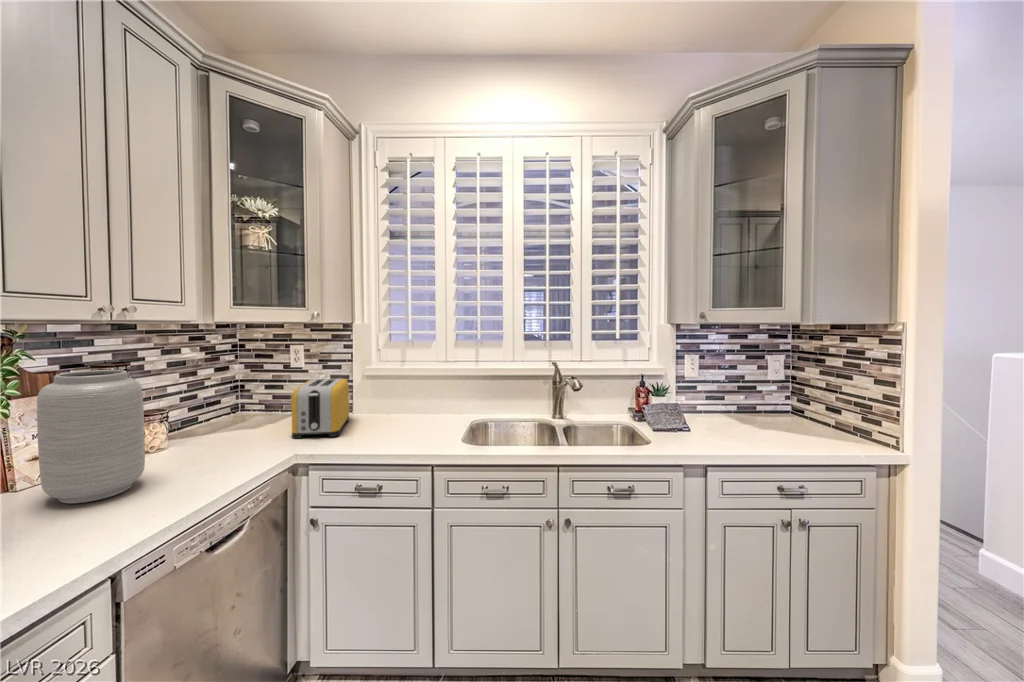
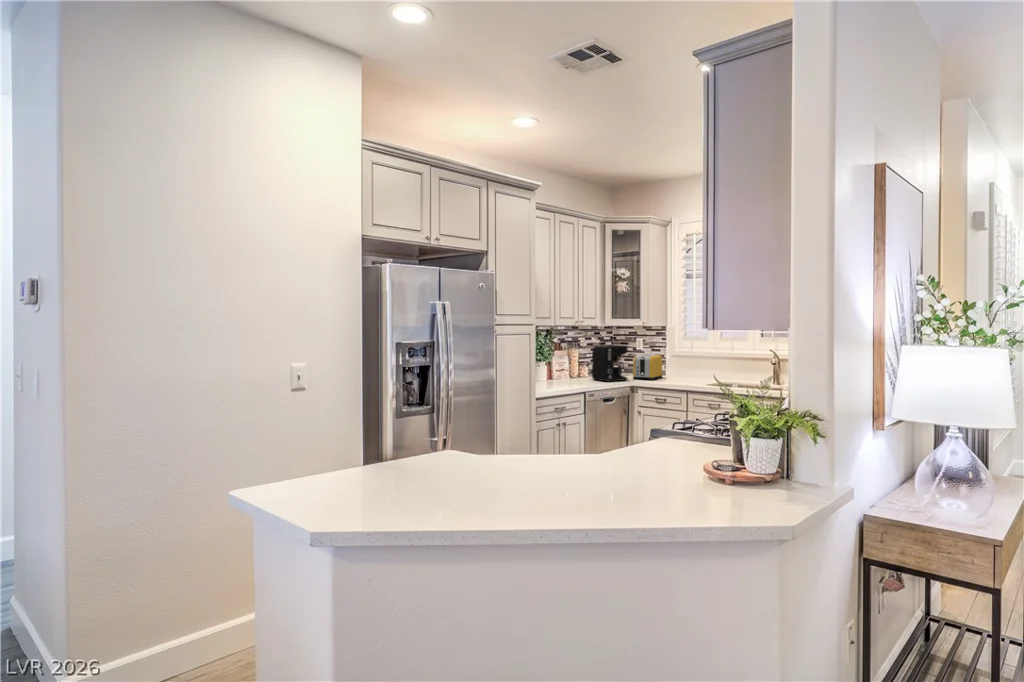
coffee maker: none [173,368,281,471] -> present [592,345,628,381]
vase: present [37,370,145,504] -> none [562,341,585,382]

